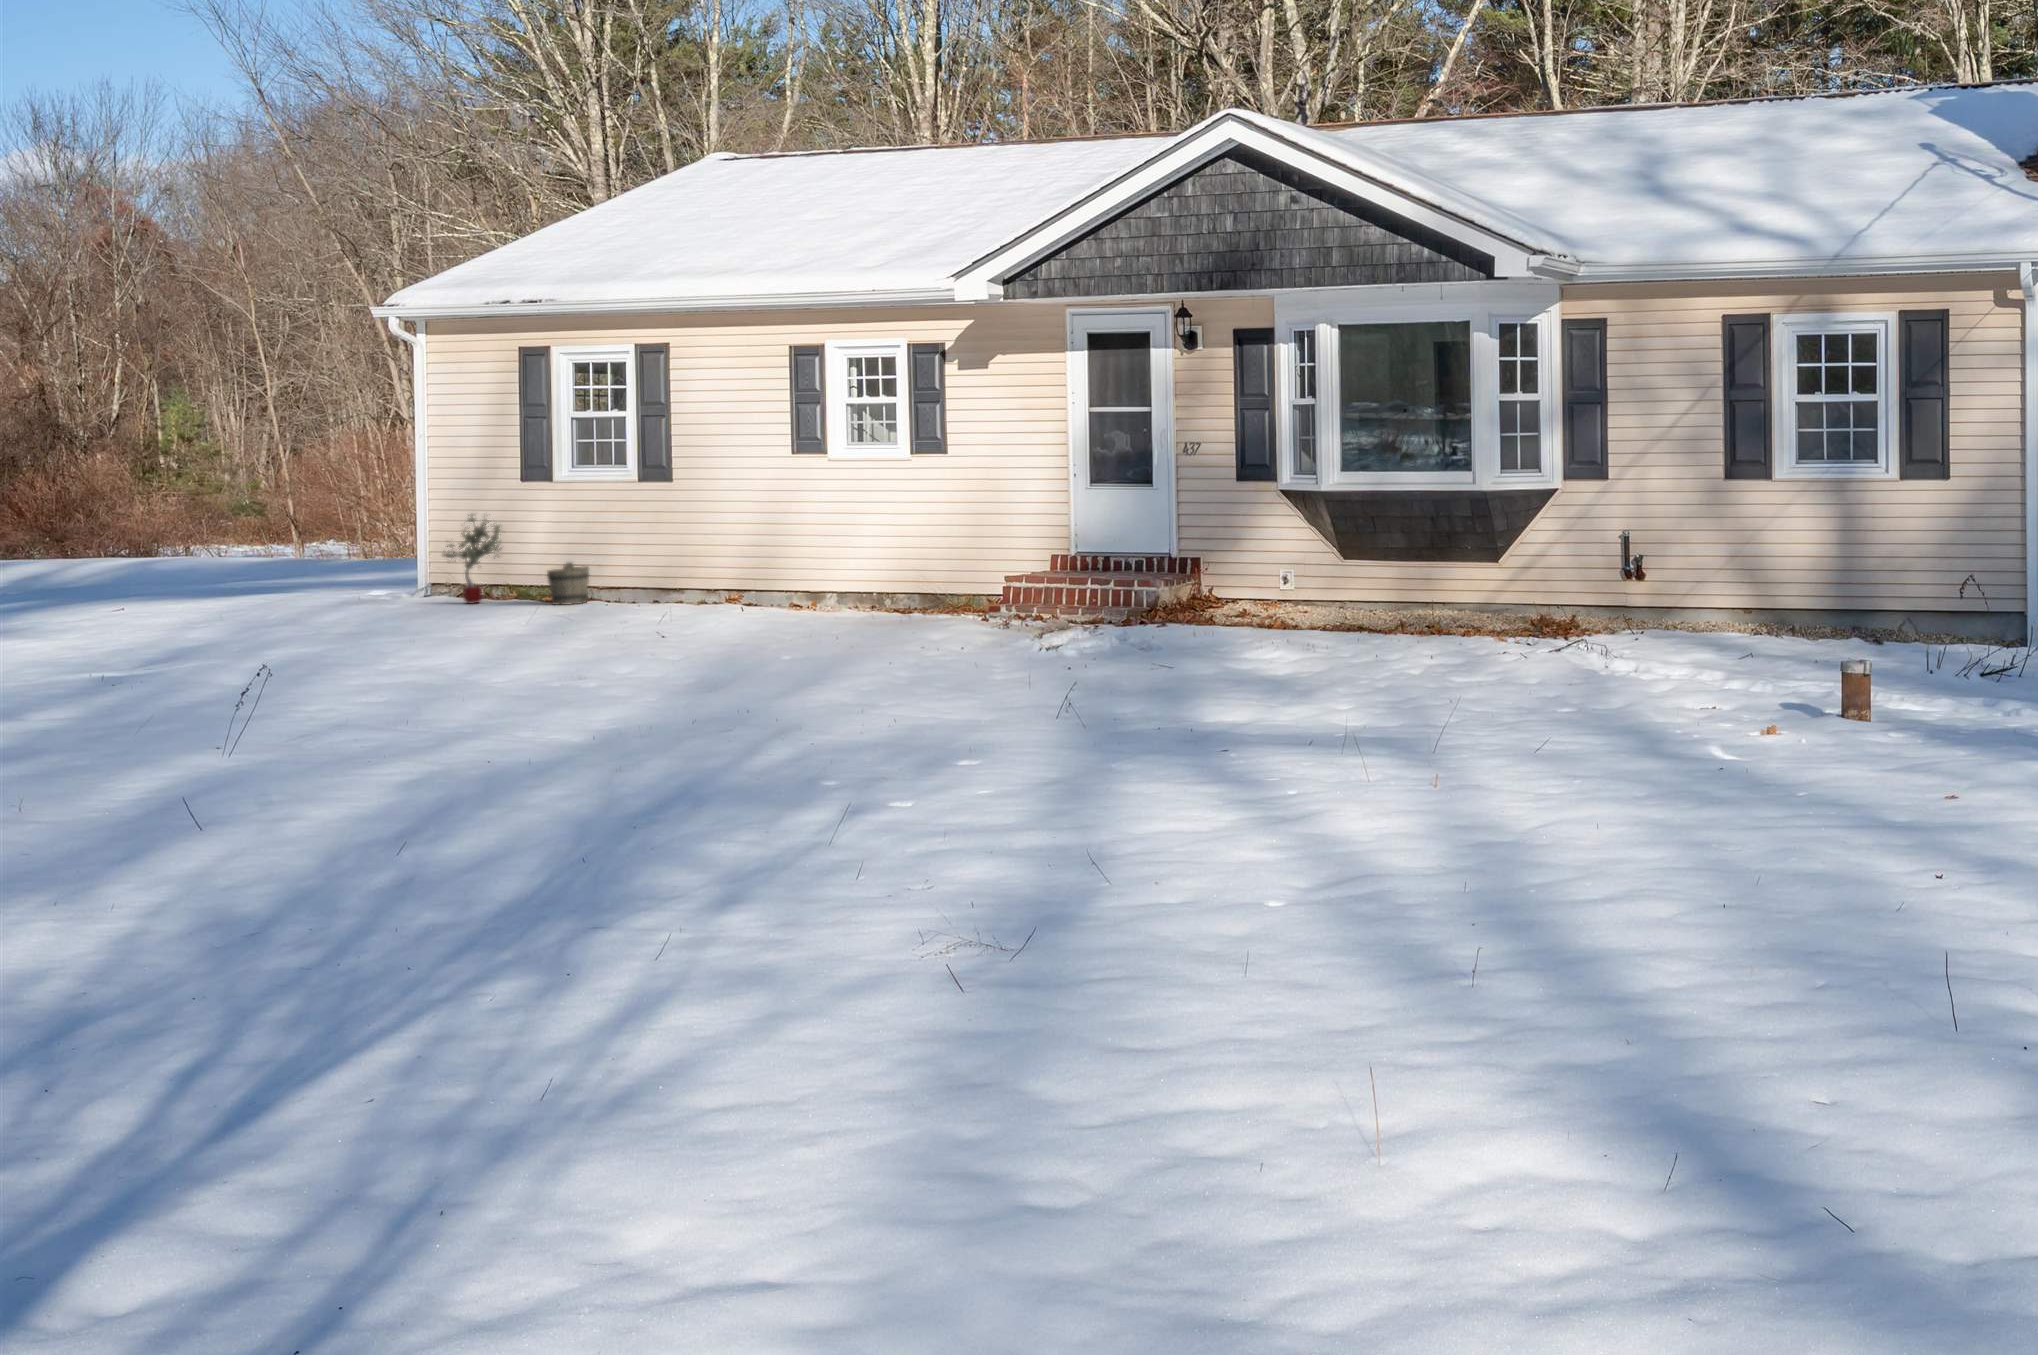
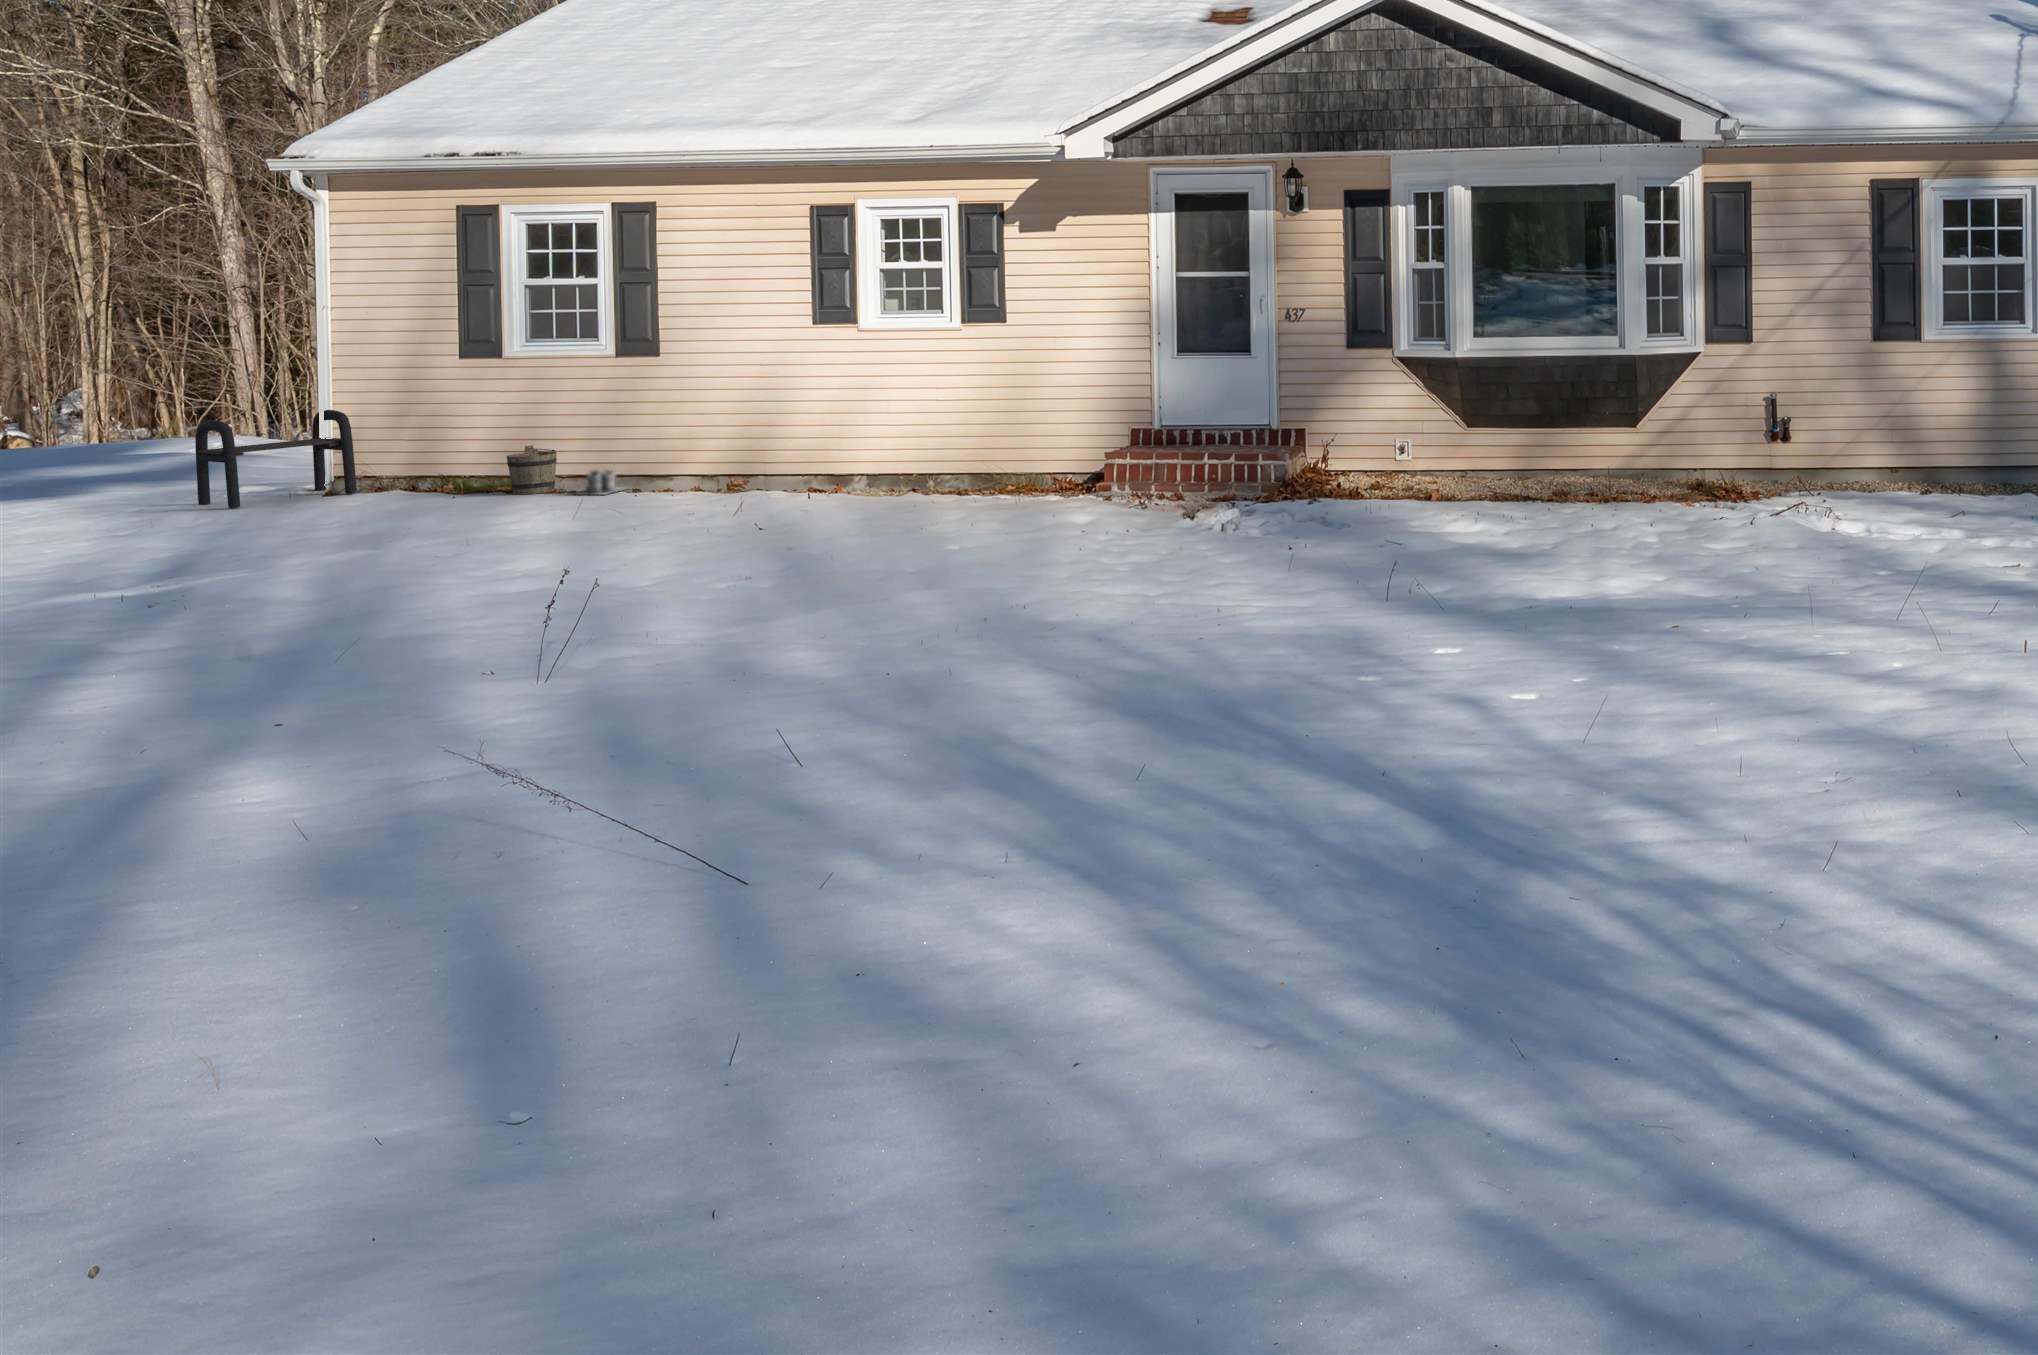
potted tree: present [443,515,501,604] -> none [364,392,448,496]
bench: none [309,528,437,609] -> present [195,410,357,508]
boots: none [593,583,649,607] -> present [582,469,624,495]

